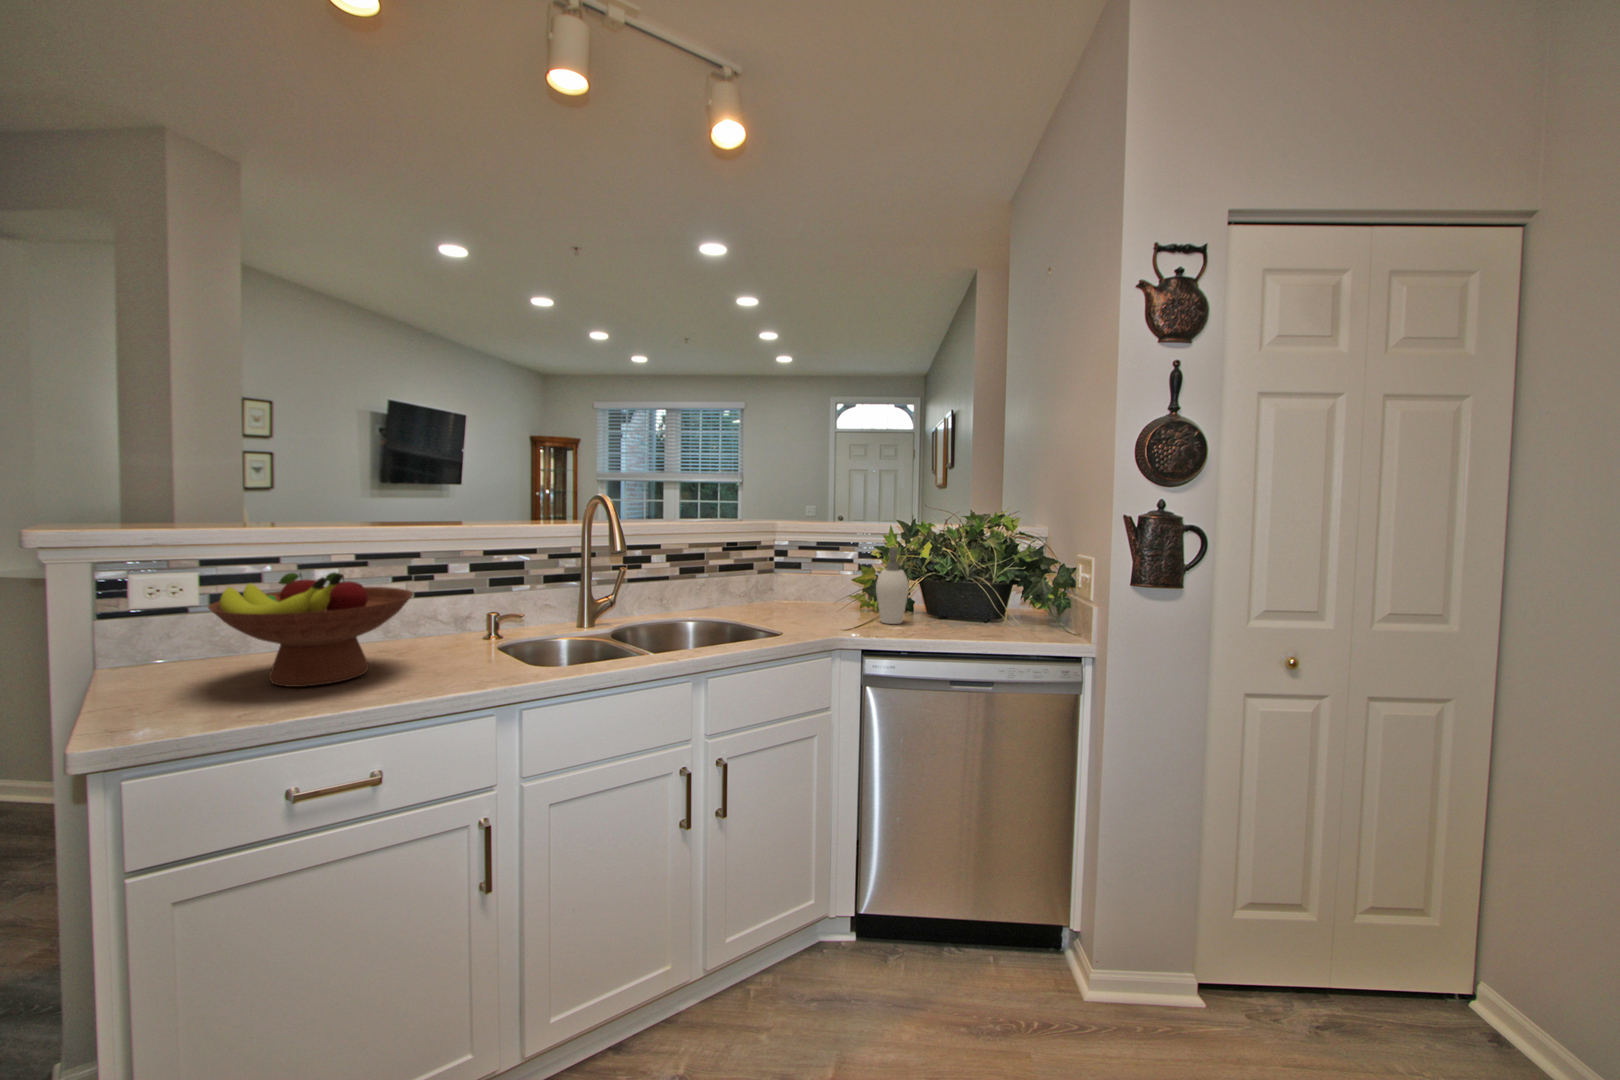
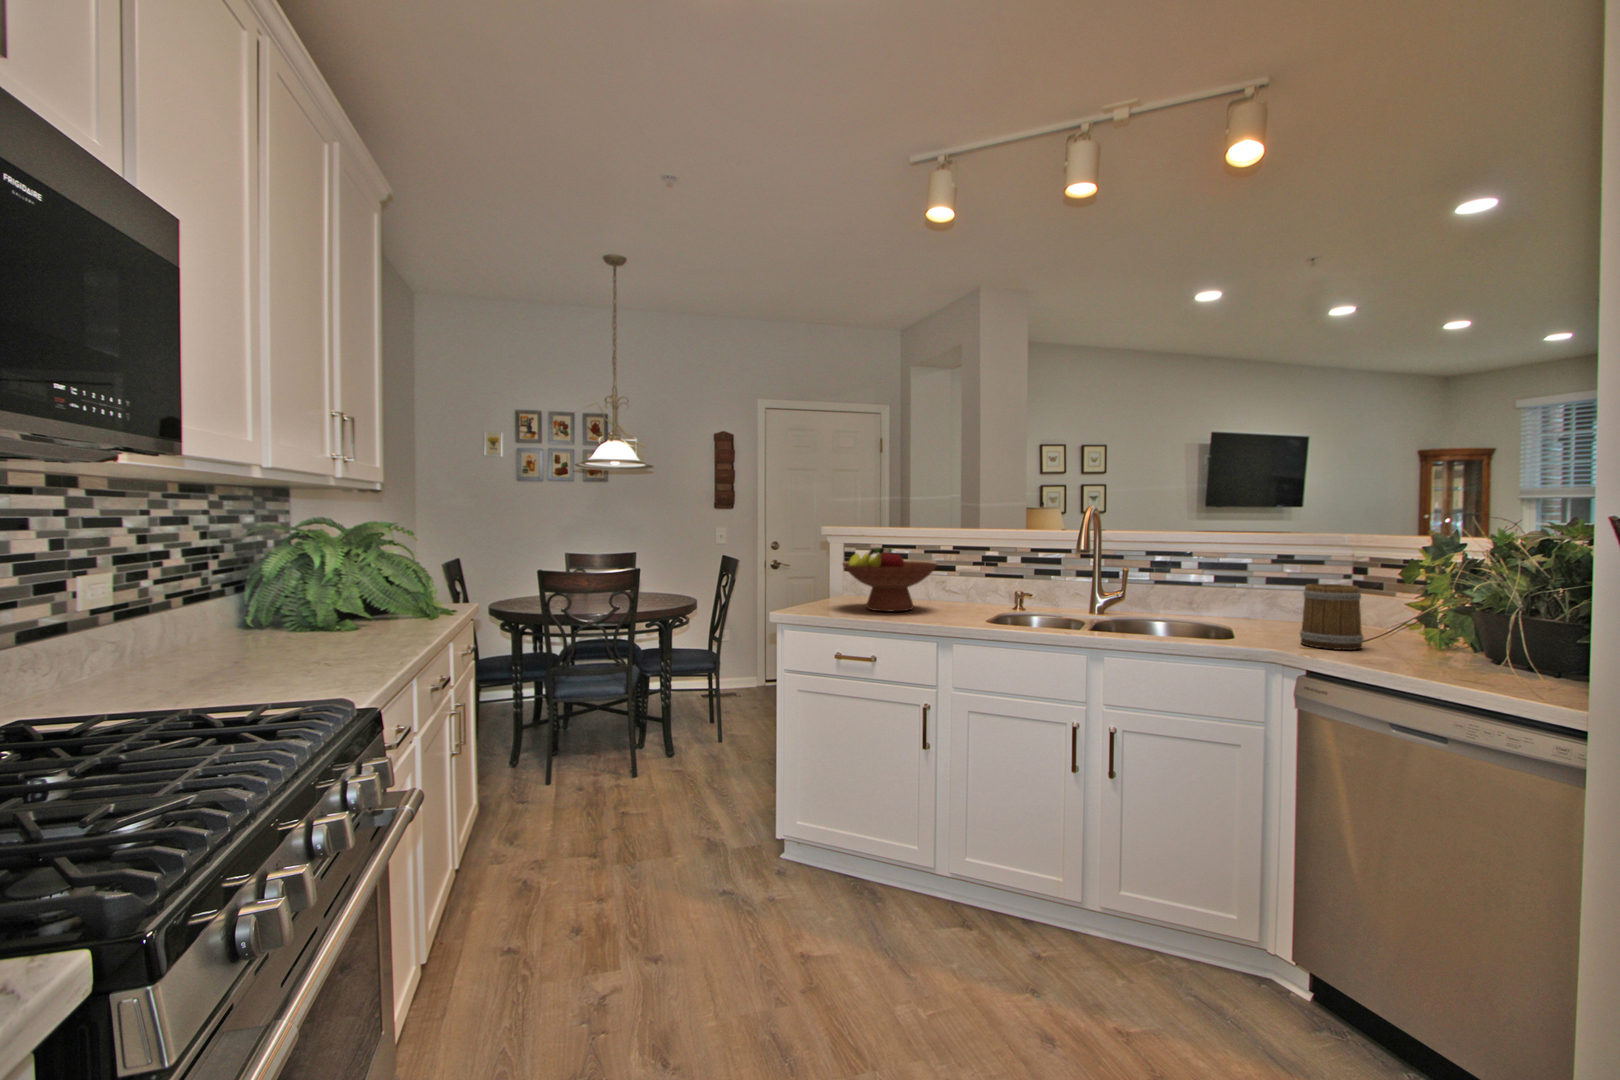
soap dispenser: present [876,548,909,624] -> none [1399,562,1475,665]
mug: none [798,568,841,624] -> present [1300,584,1364,650]

